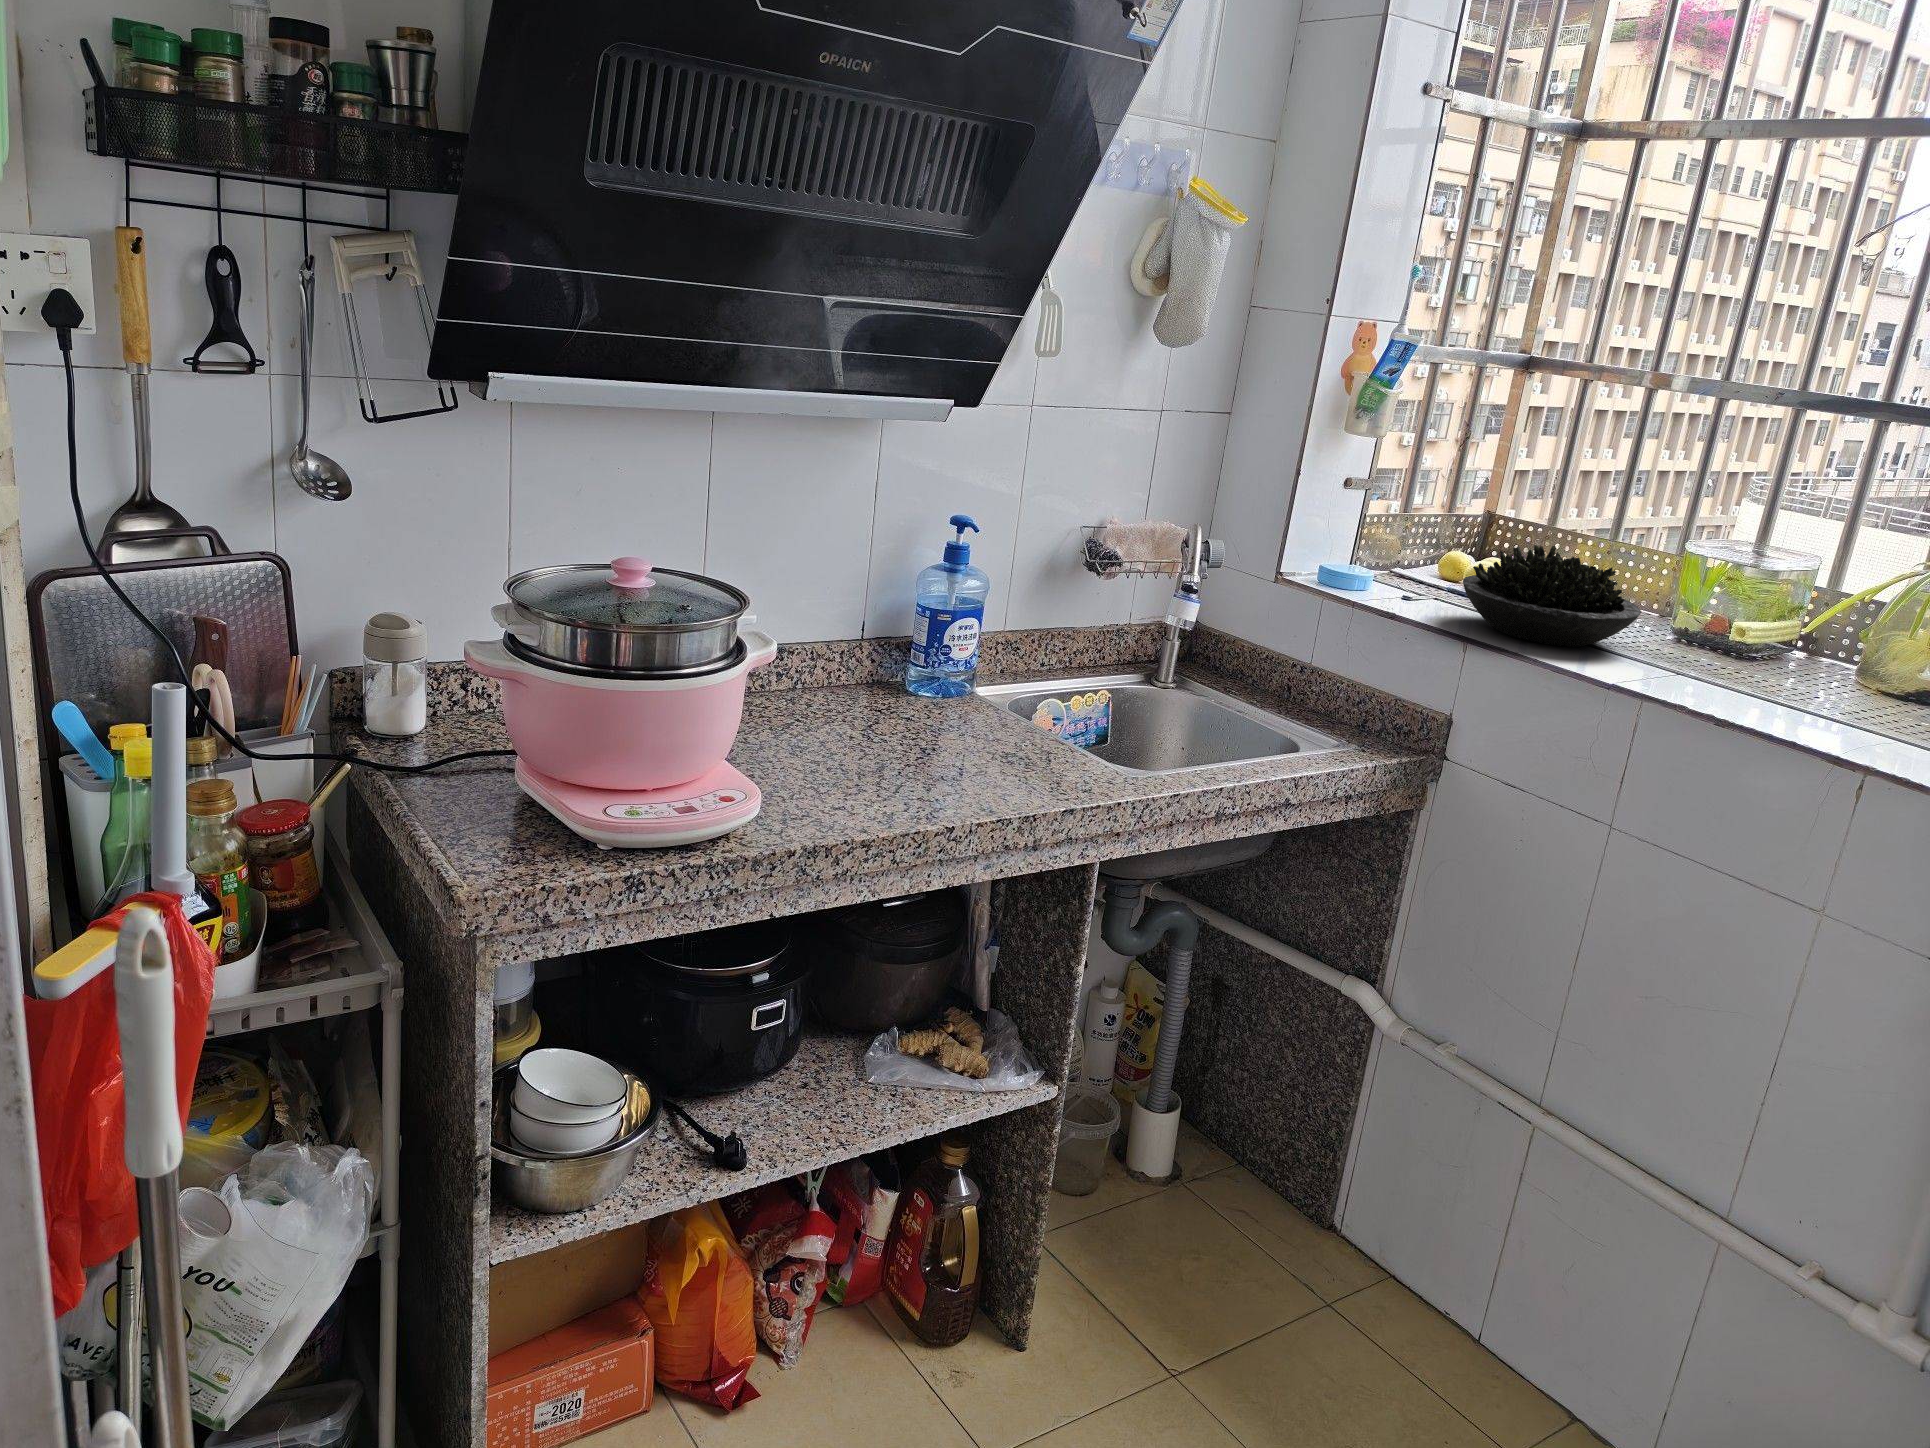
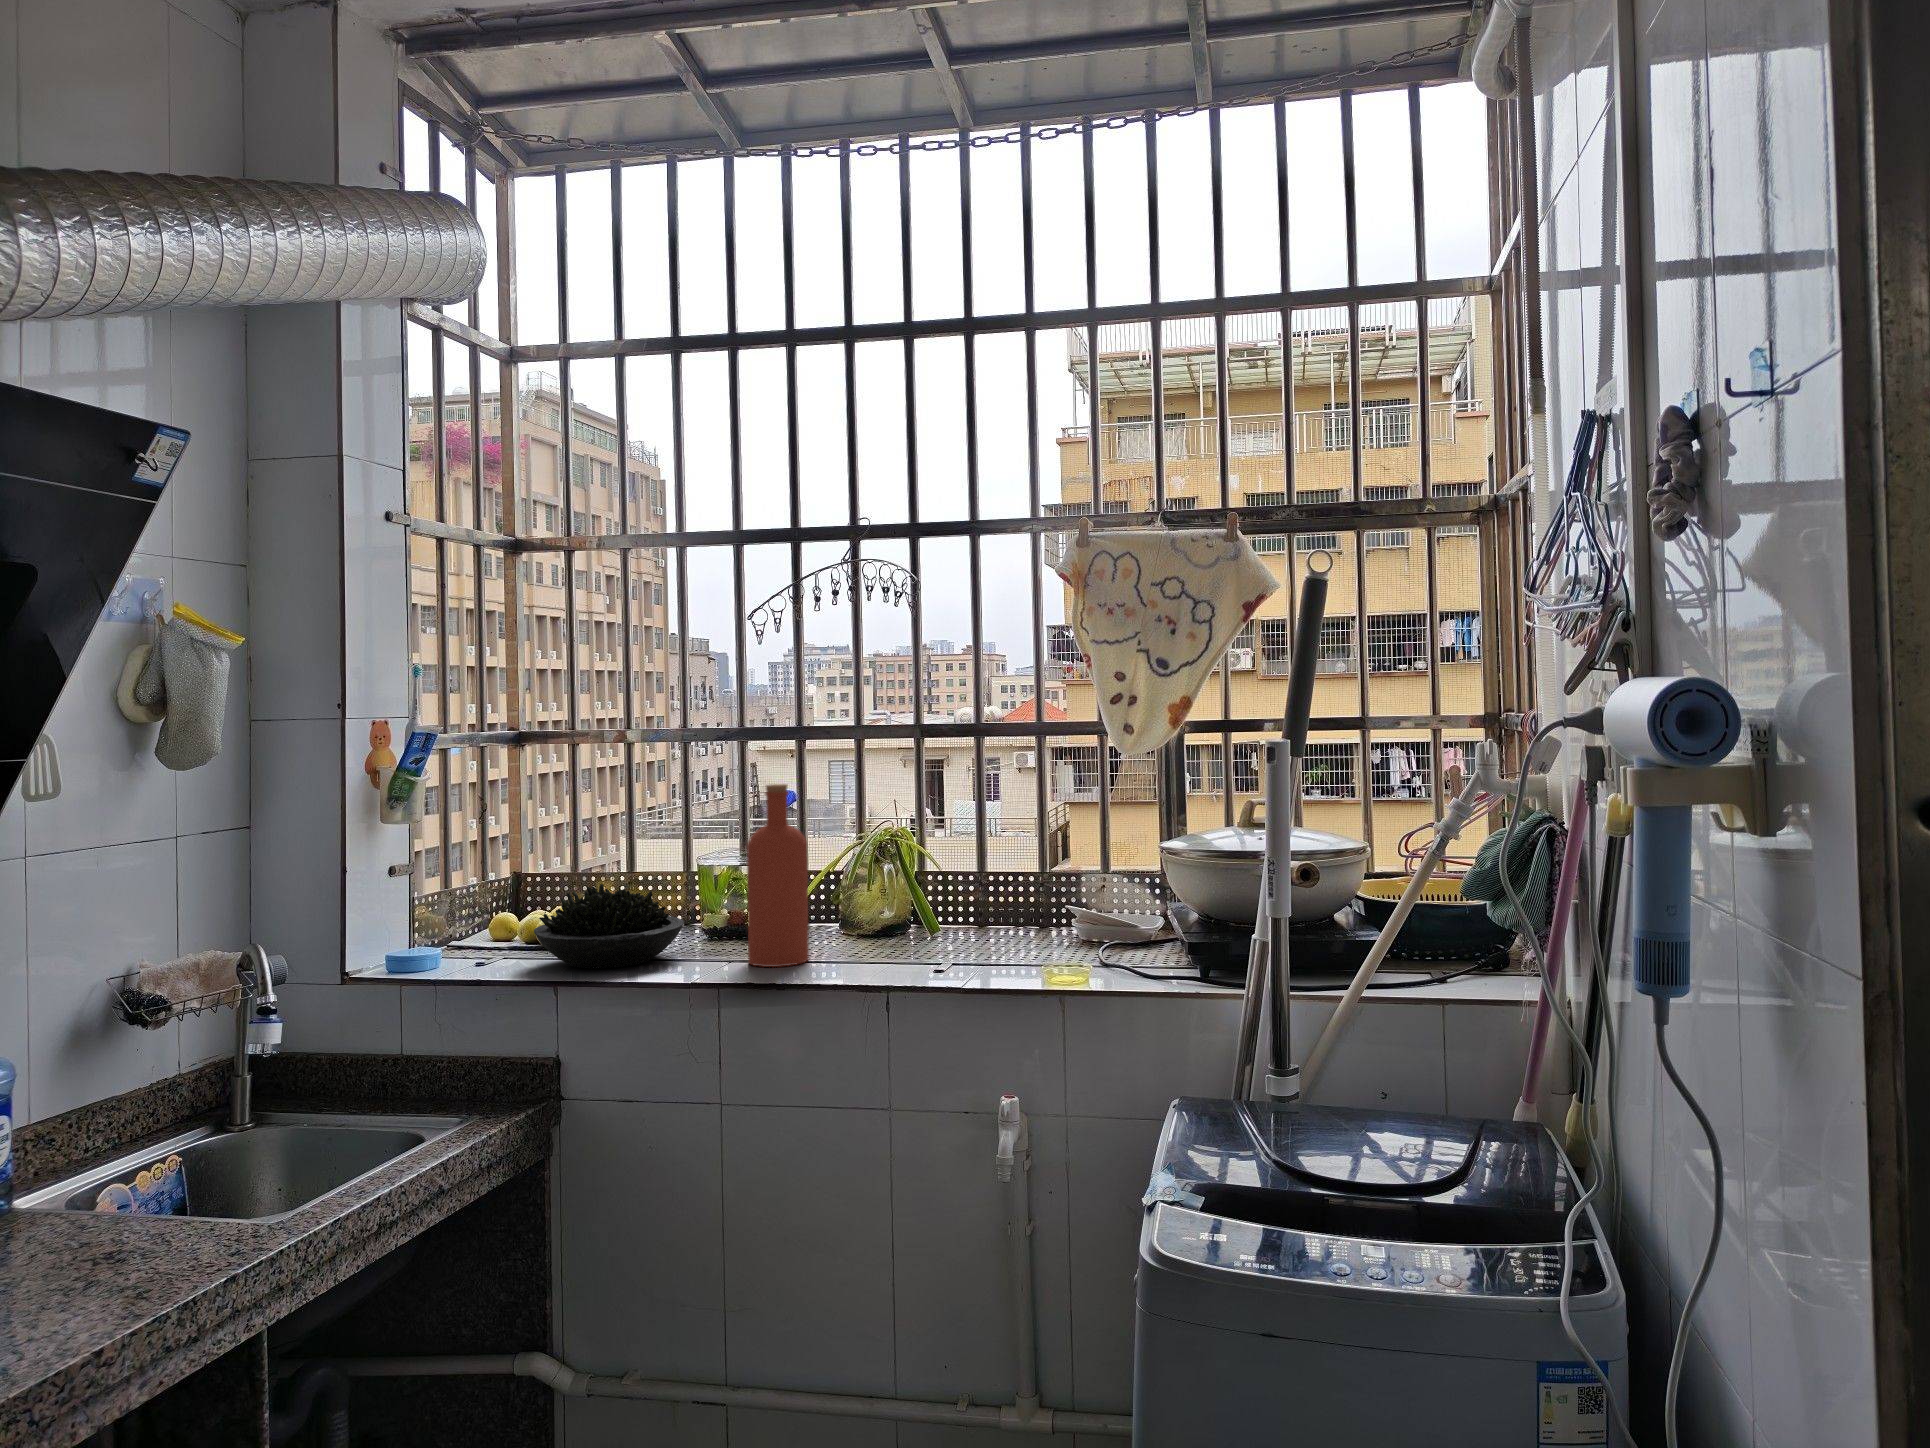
bottle: none [1701,468,1833,706] -> present [747,784,809,967]

